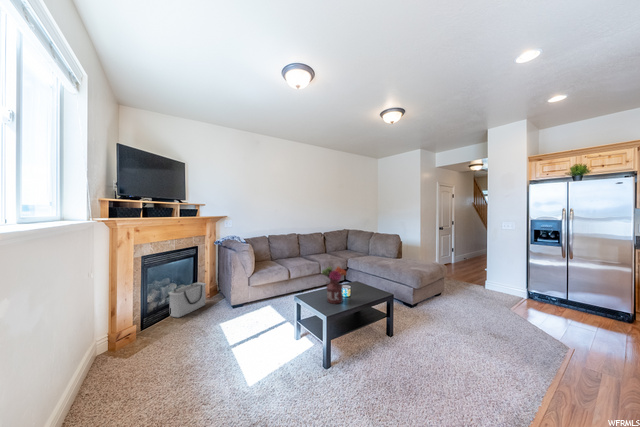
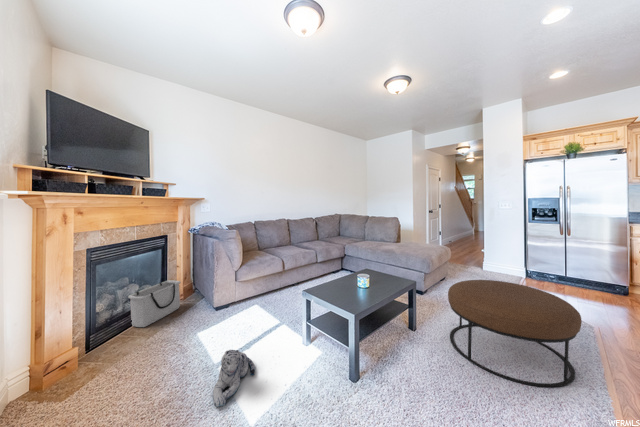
flower arrangement: present [322,267,346,304] -> none [336,251,368,298]
ottoman: none [416,296,517,387] -> present [448,280,582,387]
plush toy: none [222,335,254,373] -> present [213,350,255,407]

